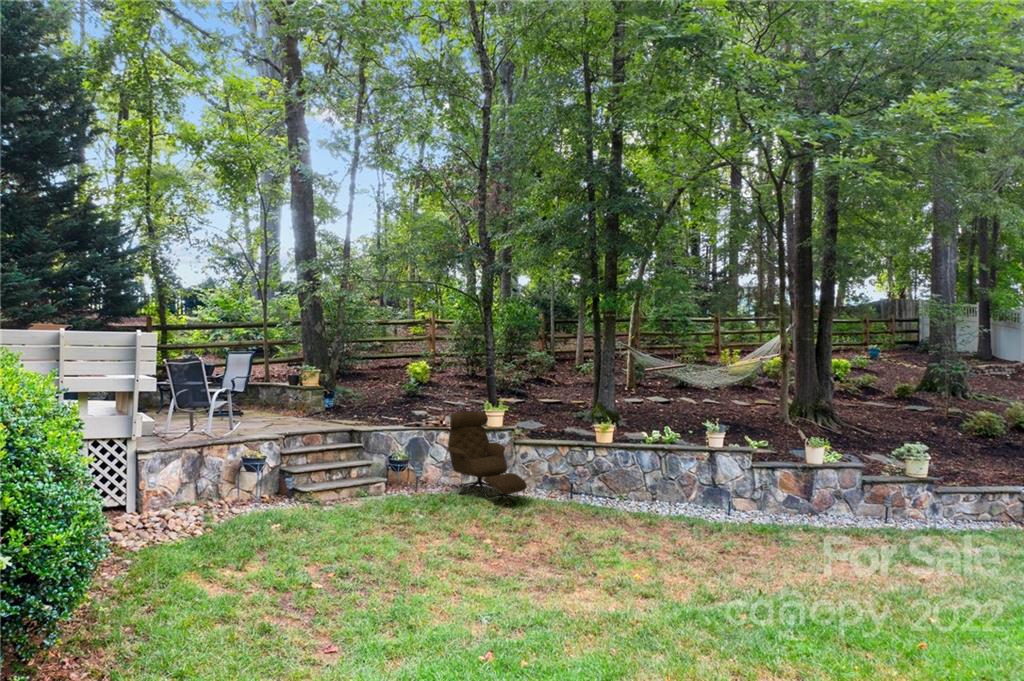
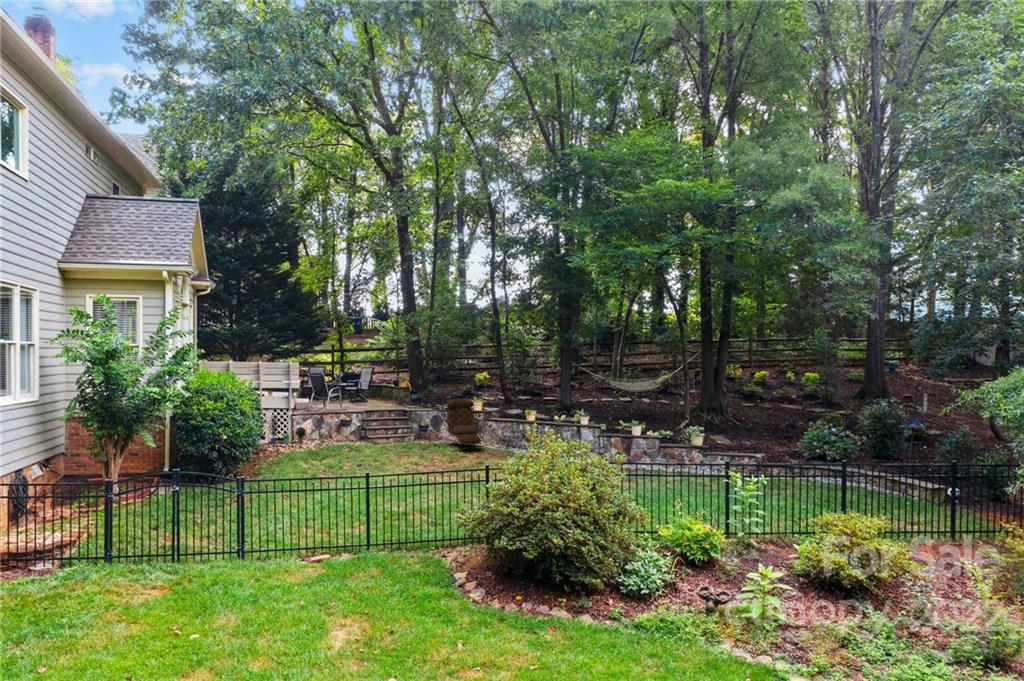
potted plant: none [80,458,175,524] -> present [269,416,306,444]

